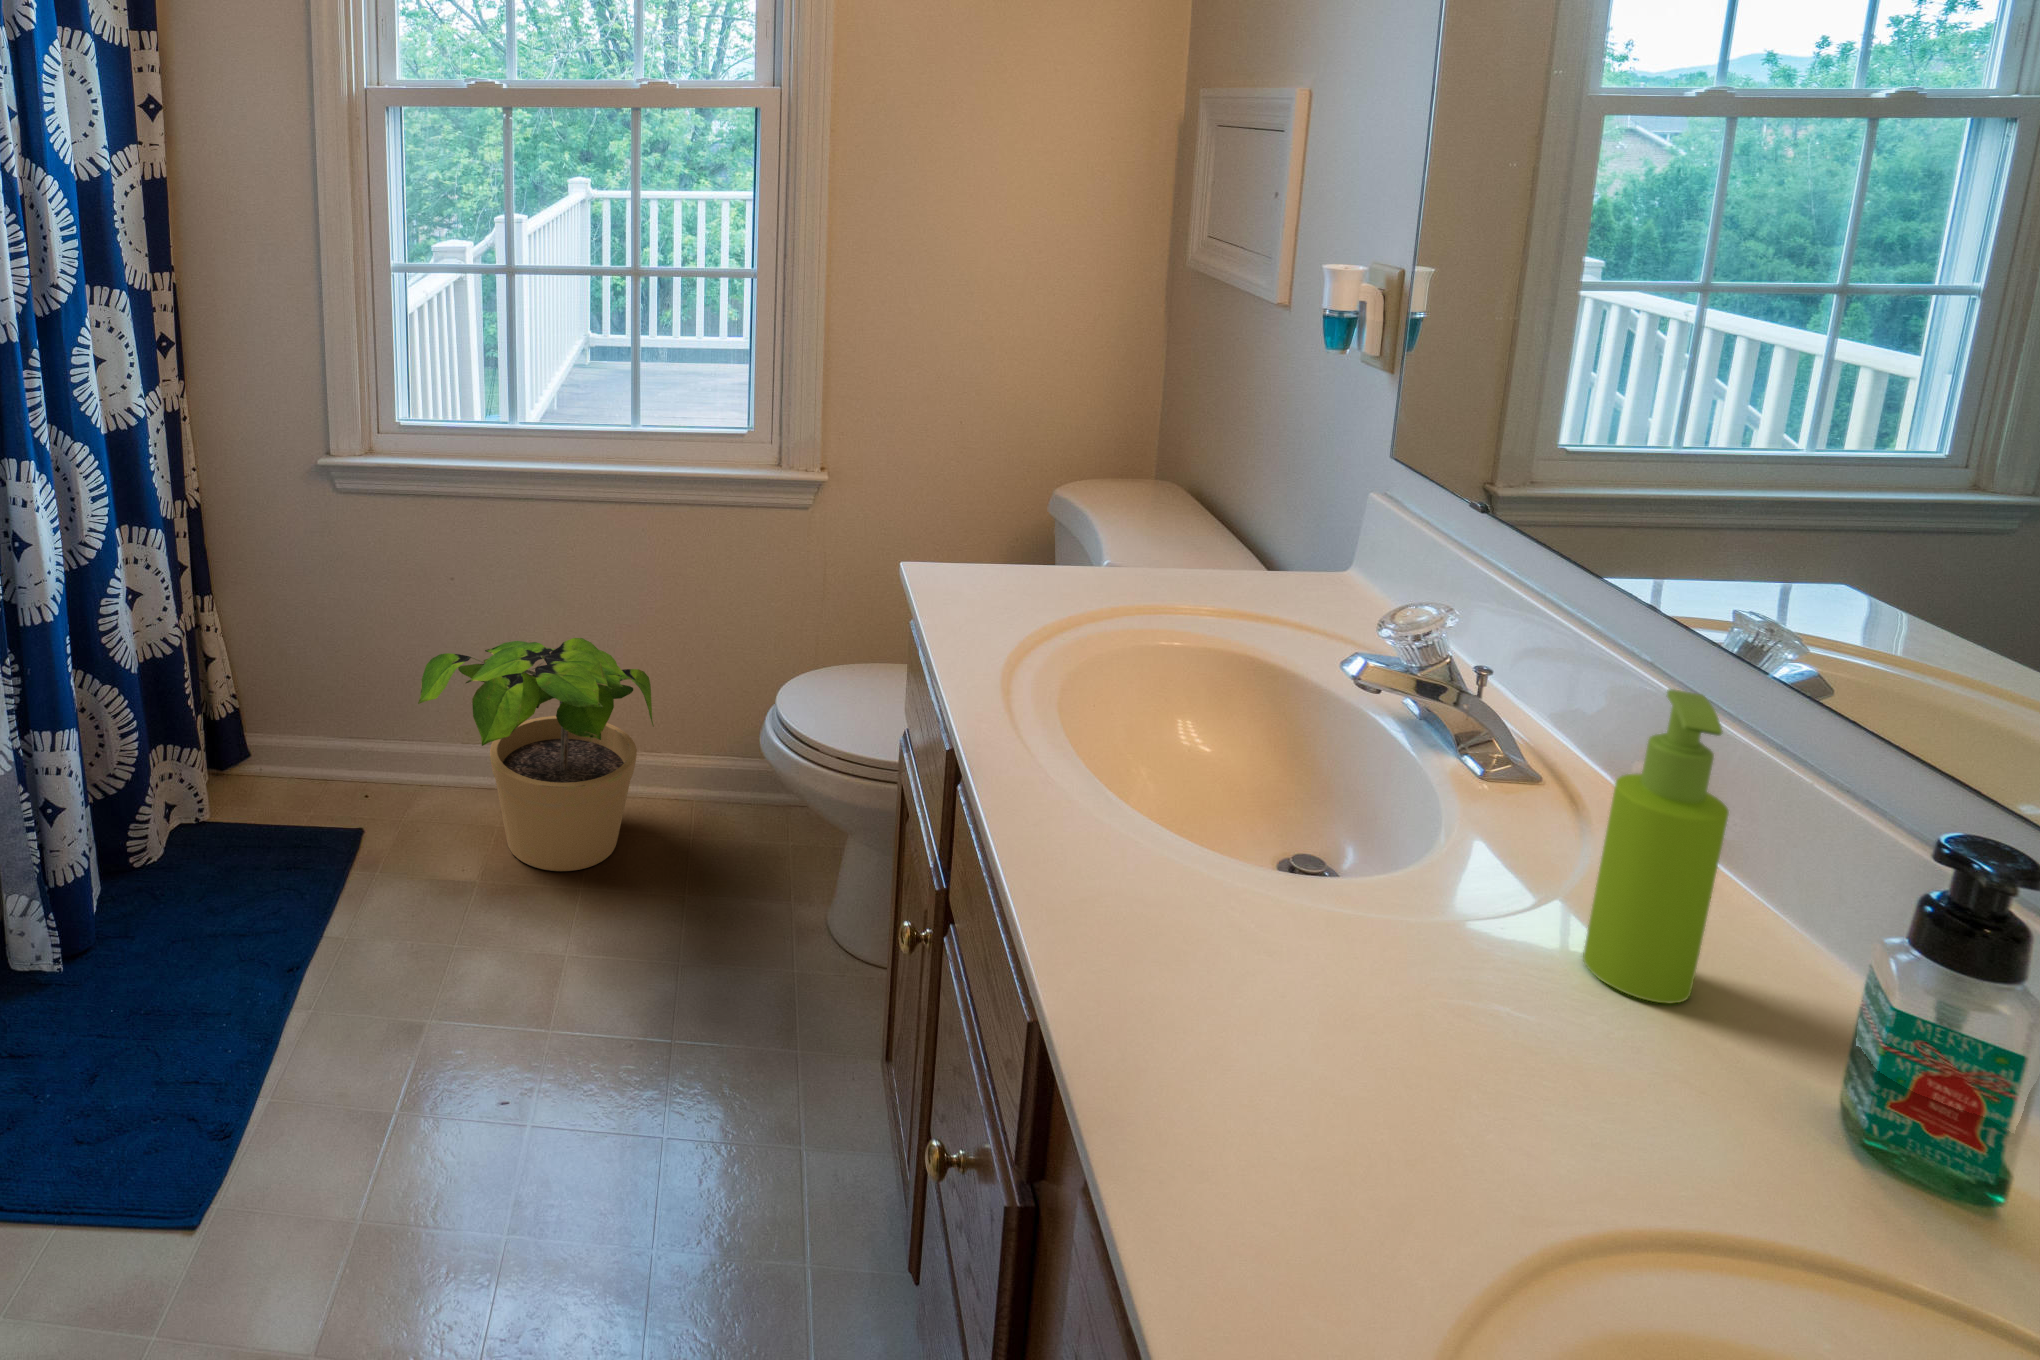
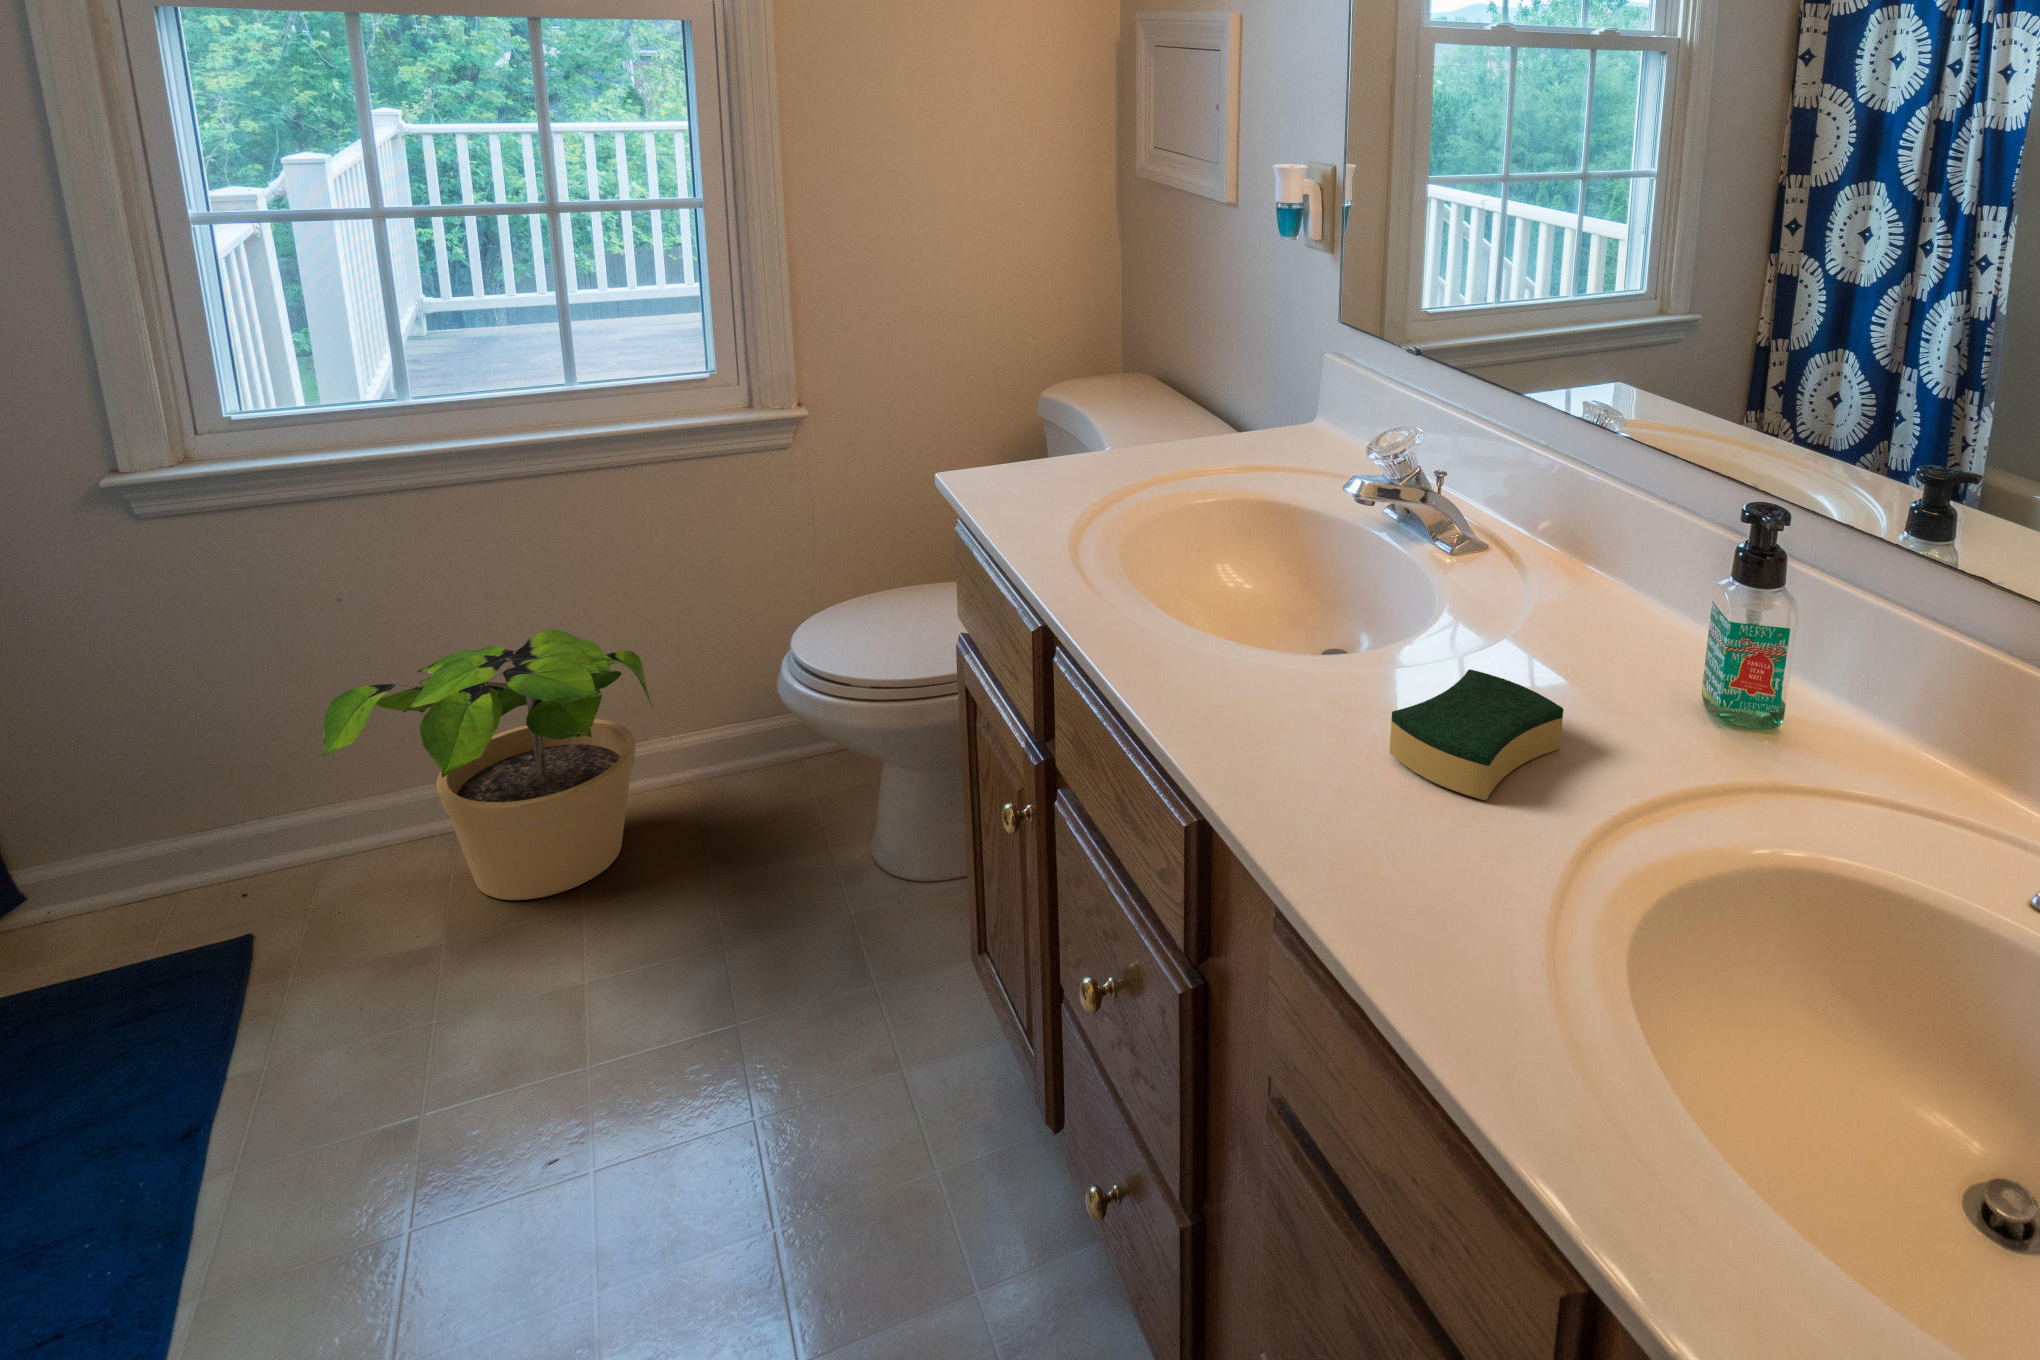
soap dispenser: present [1583,689,1729,1003] -> none [1544,446,1621,670]
sponge: none [1298,946,1568,1124] -> present [1389,669,1563,800]

